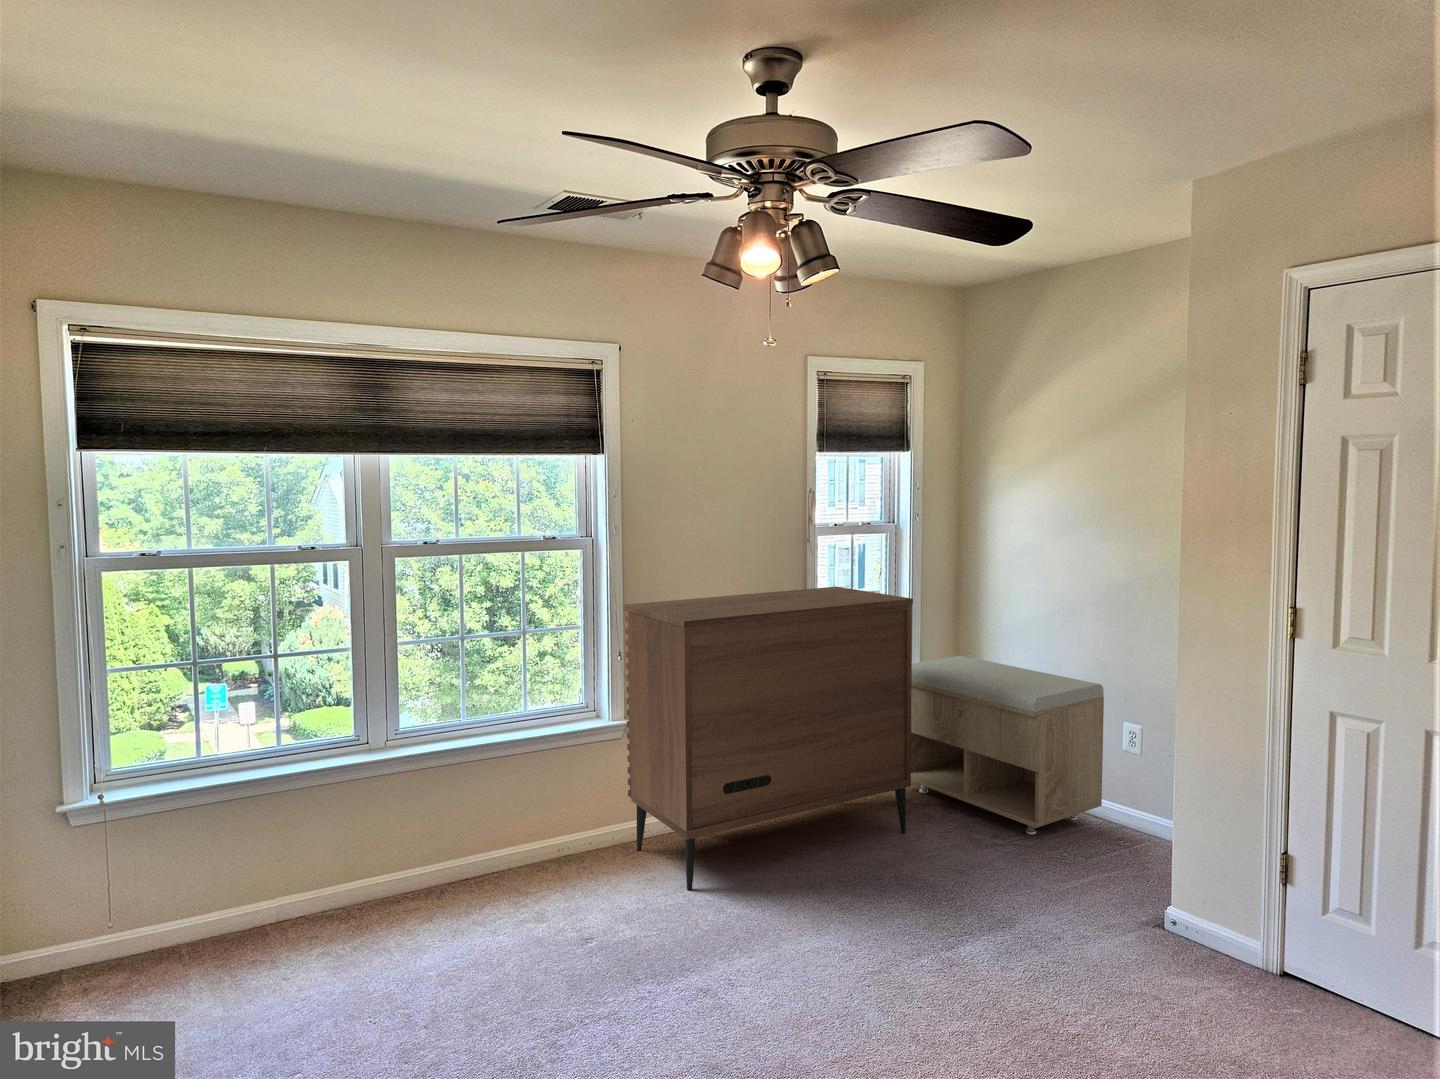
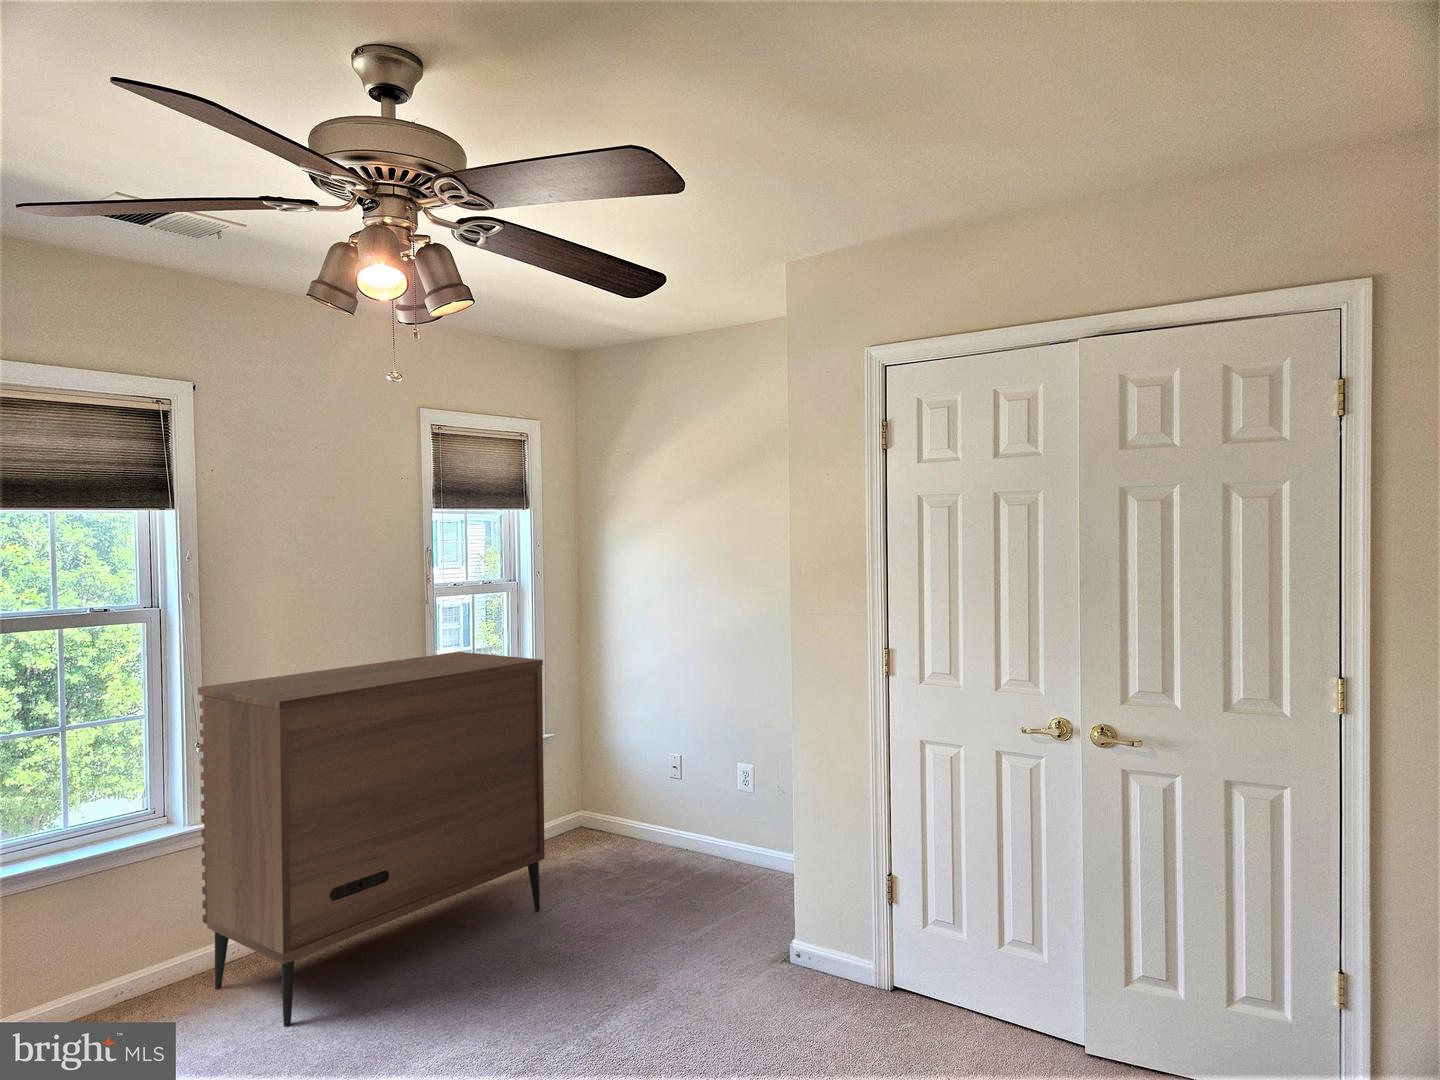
storage bench: present [911,656,1104,835] -> none [525,716,727,891]

